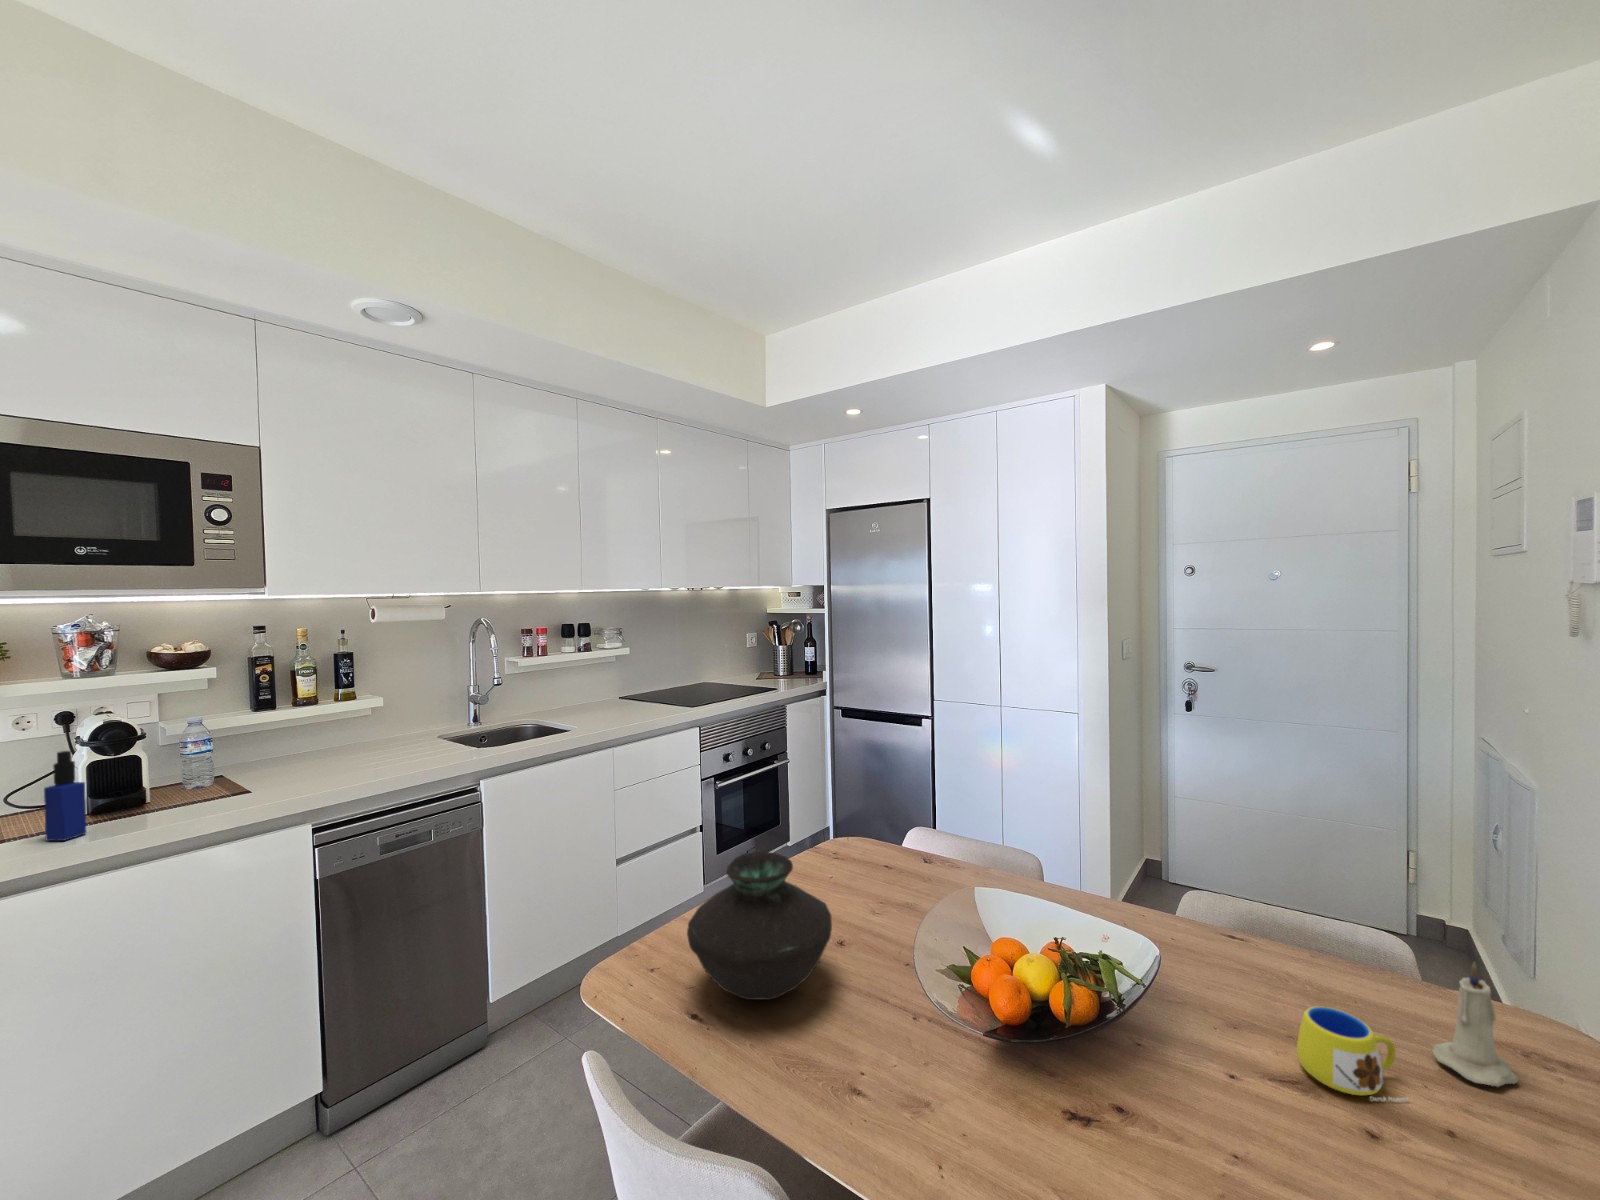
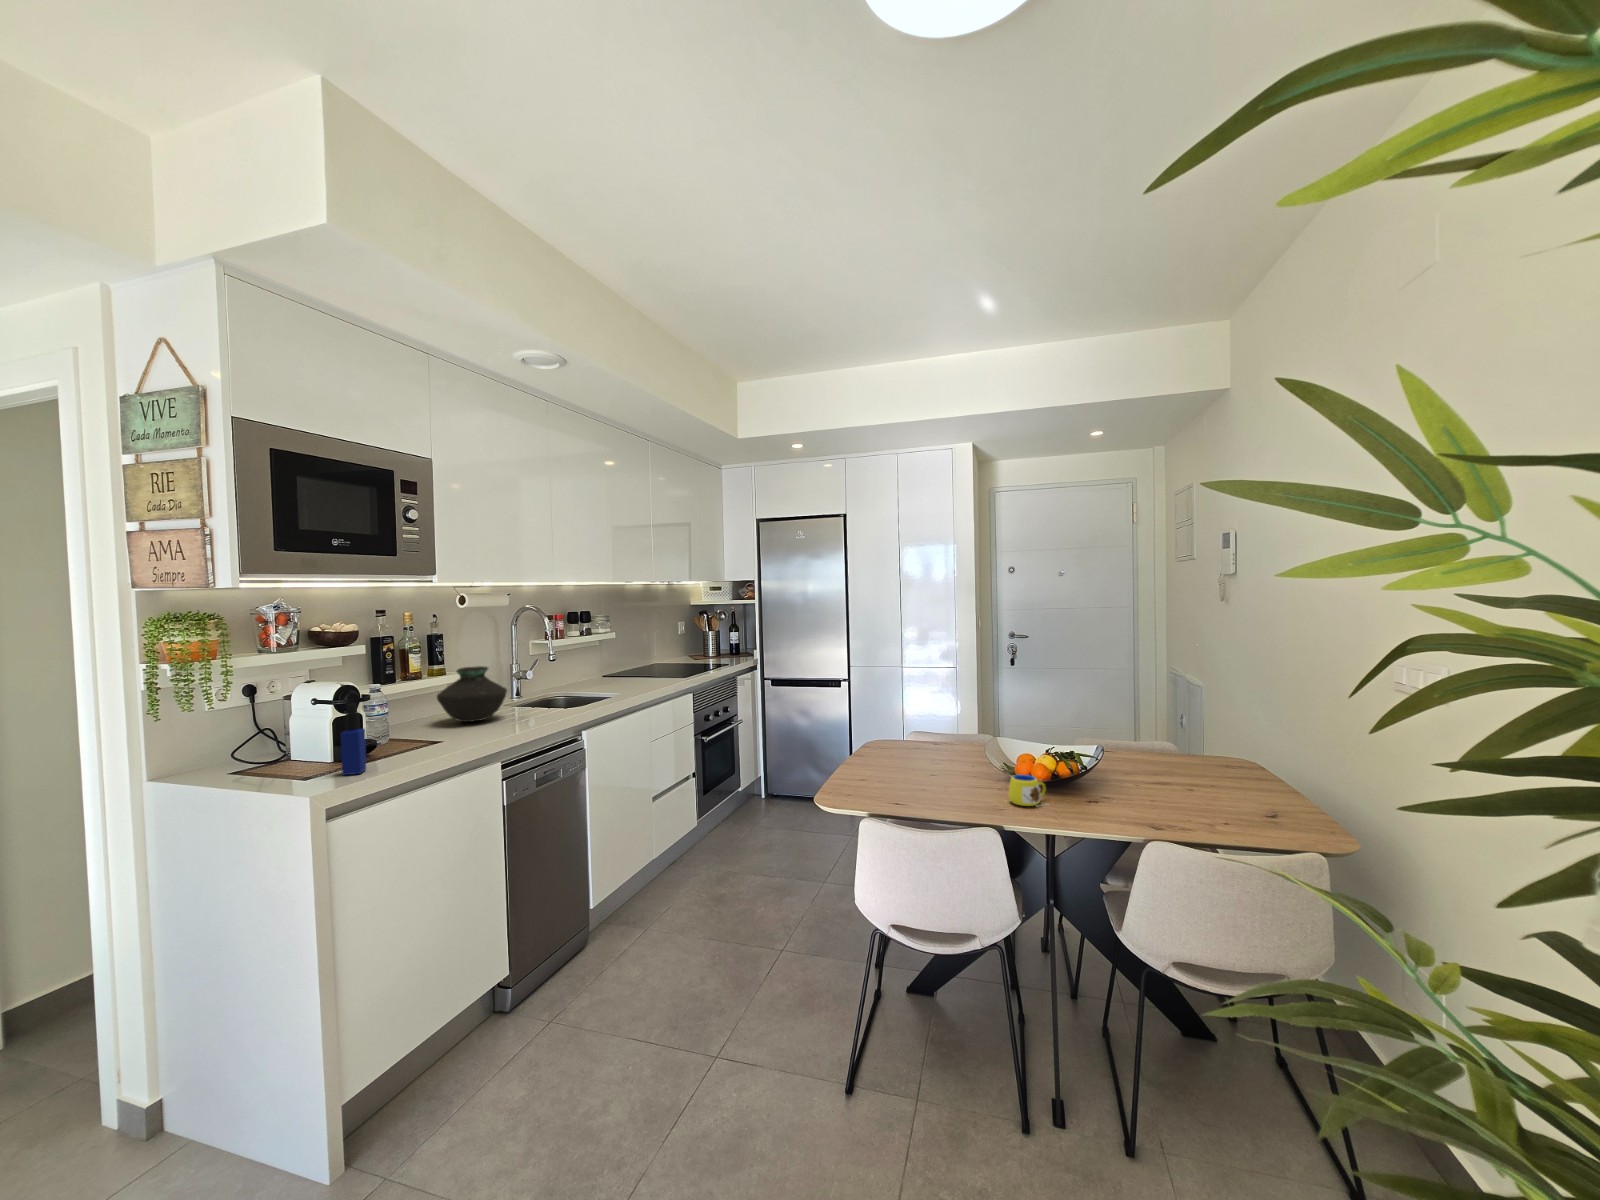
vase: present [687,852,832,1000] -> present [437,666,507,722]
candle: present [1433,962,1518,1086] -> none [1199,725,1228,771]
mug: present [1297,1006,1408,1101] -> present [1008,775,1046,807]

